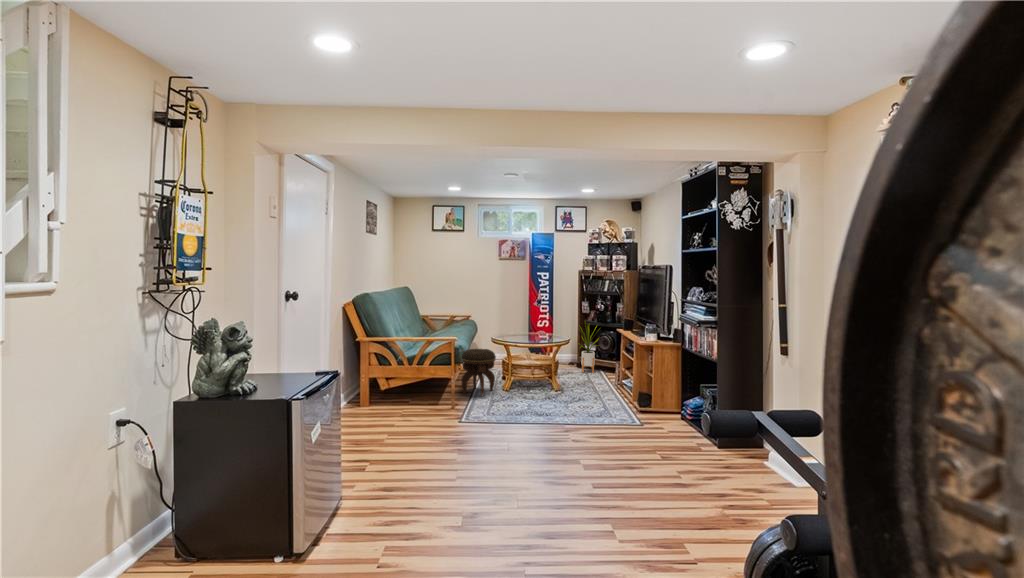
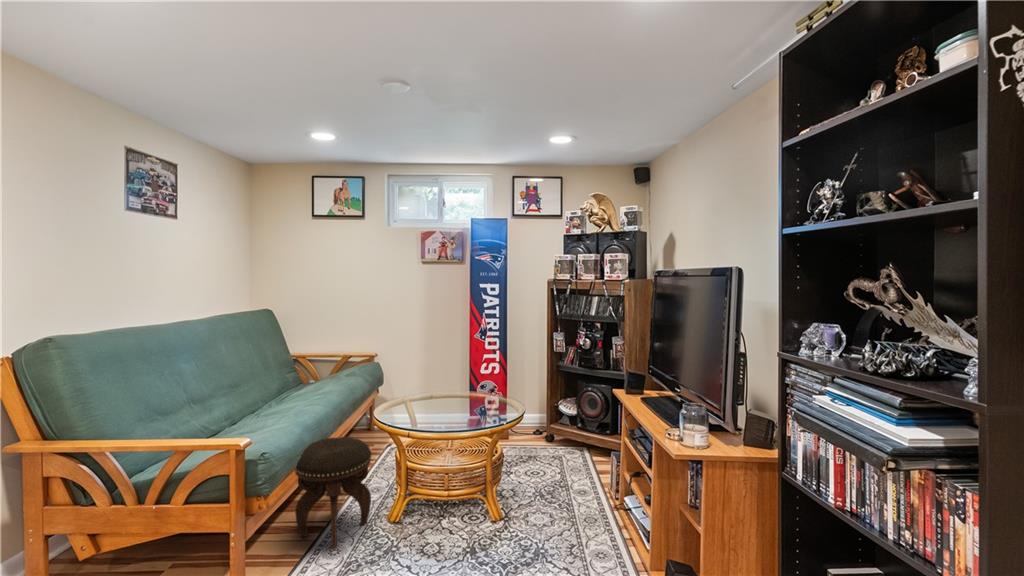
house plant: present [581,326,598,373] -> none [536,365,588,460]

